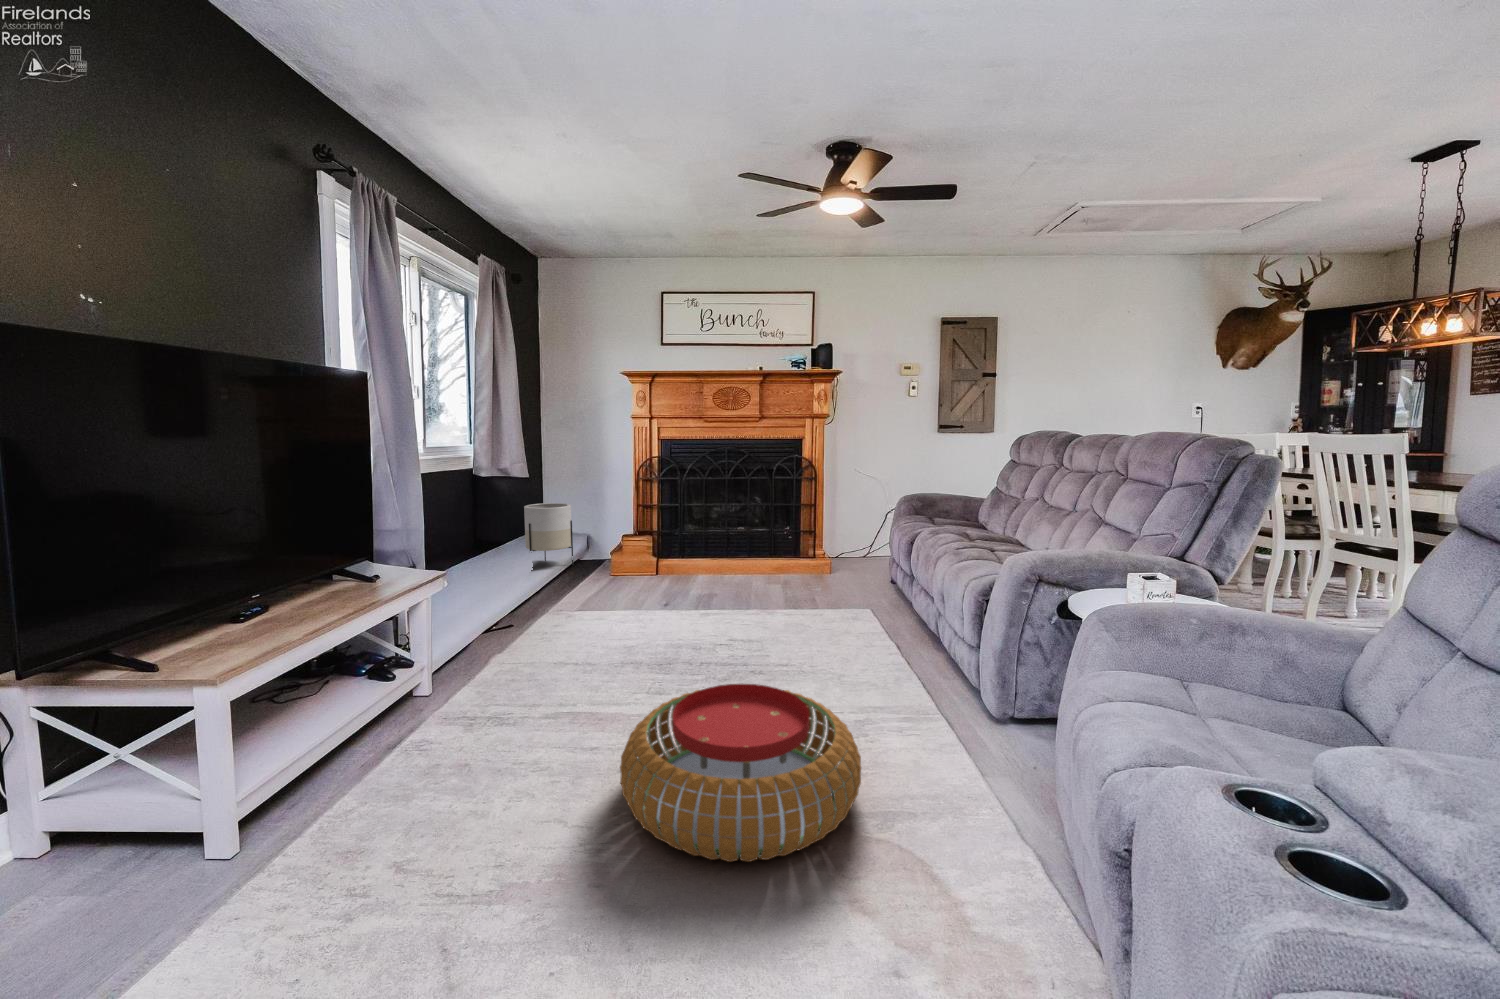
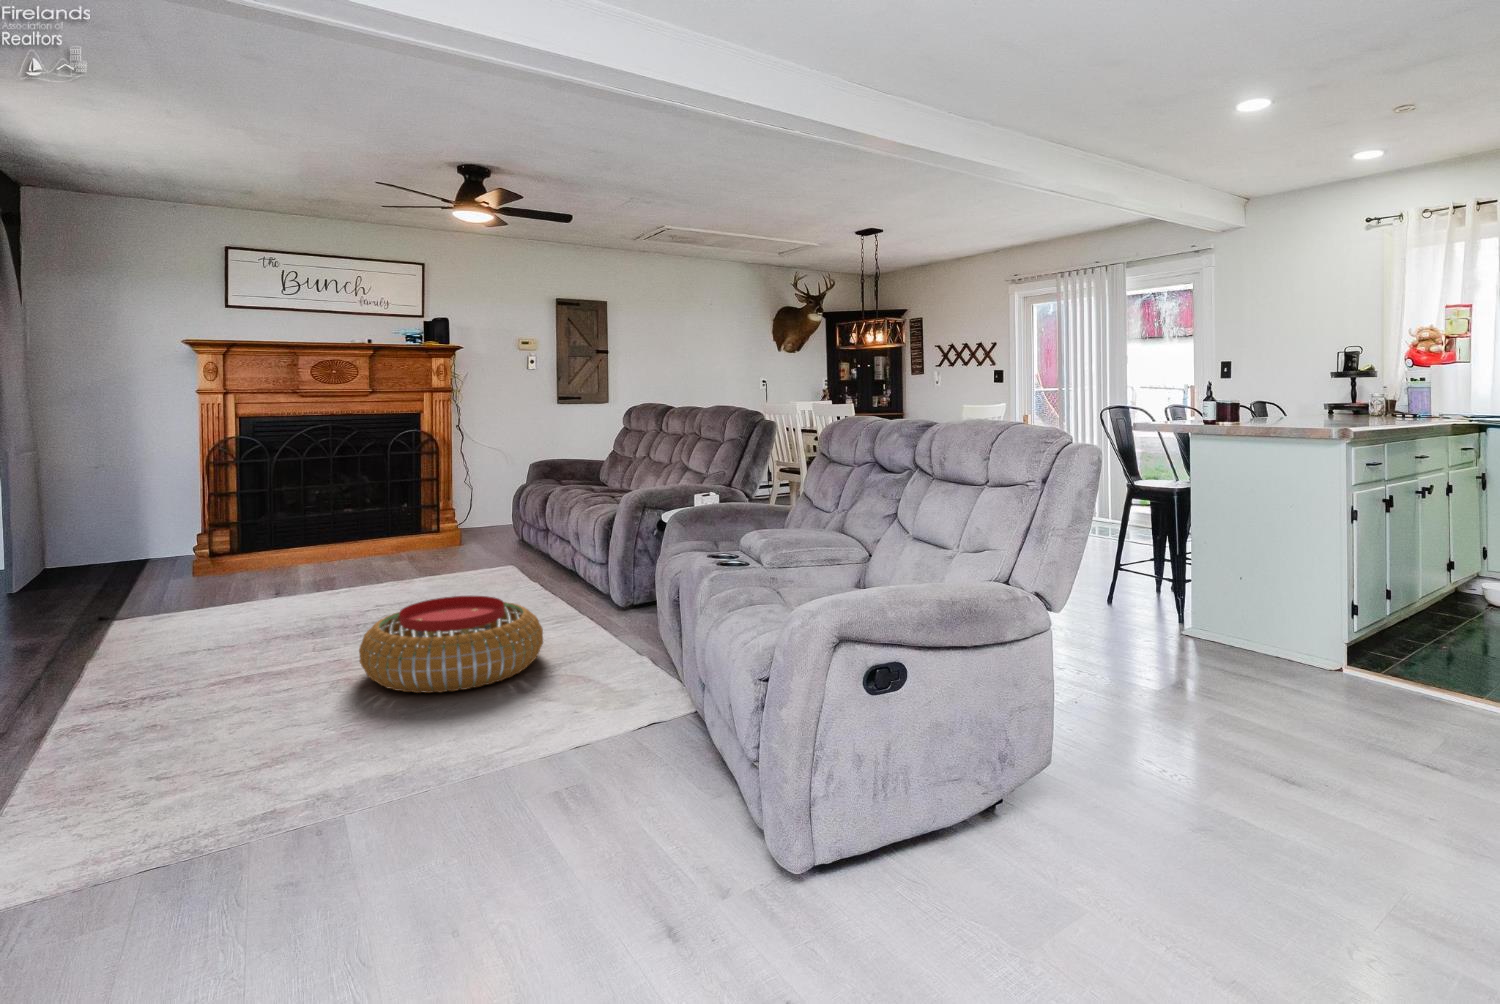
planter: present [524,503,573,565] -> none [39,501,124,586]

